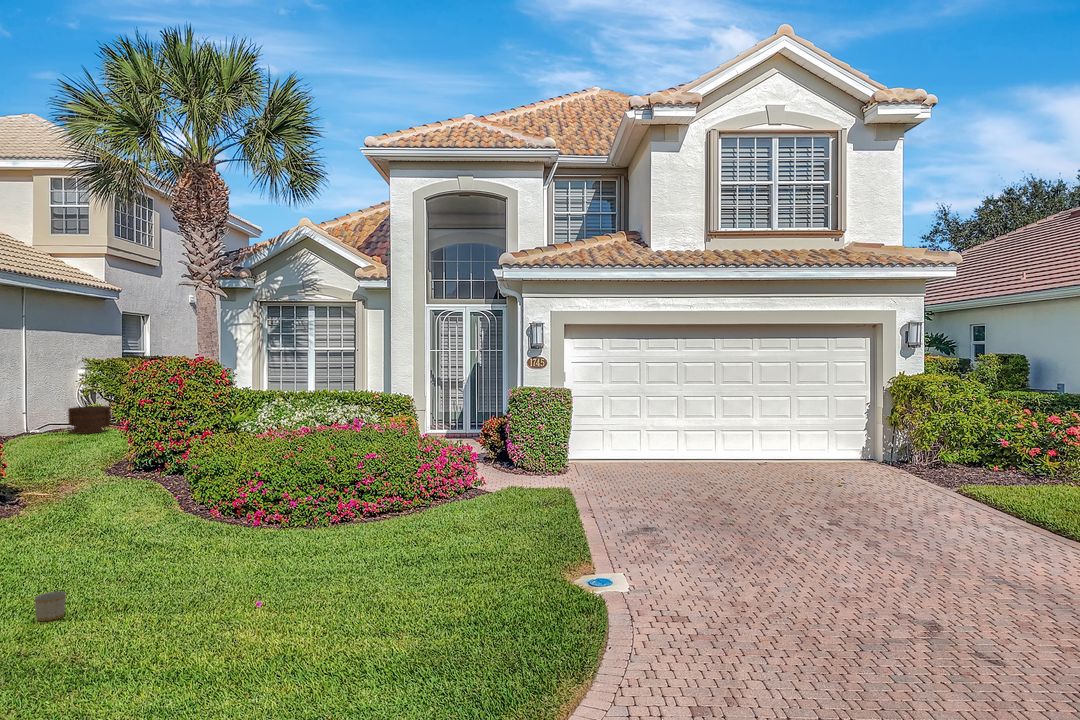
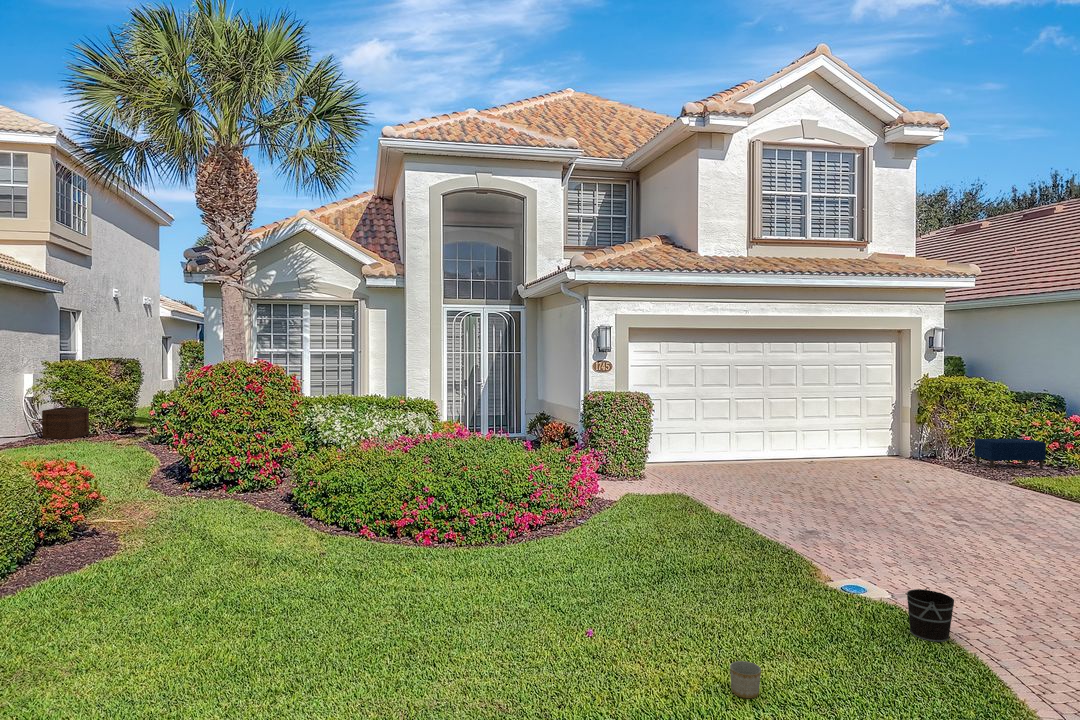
bench: none [946,441,1026,474] -> present [974,439,1046,468]
bucket: none [604,567,648,621] -> present [905,588,954,642]
planter: present [35,591,66,621] -> present [730,661,761,698]

